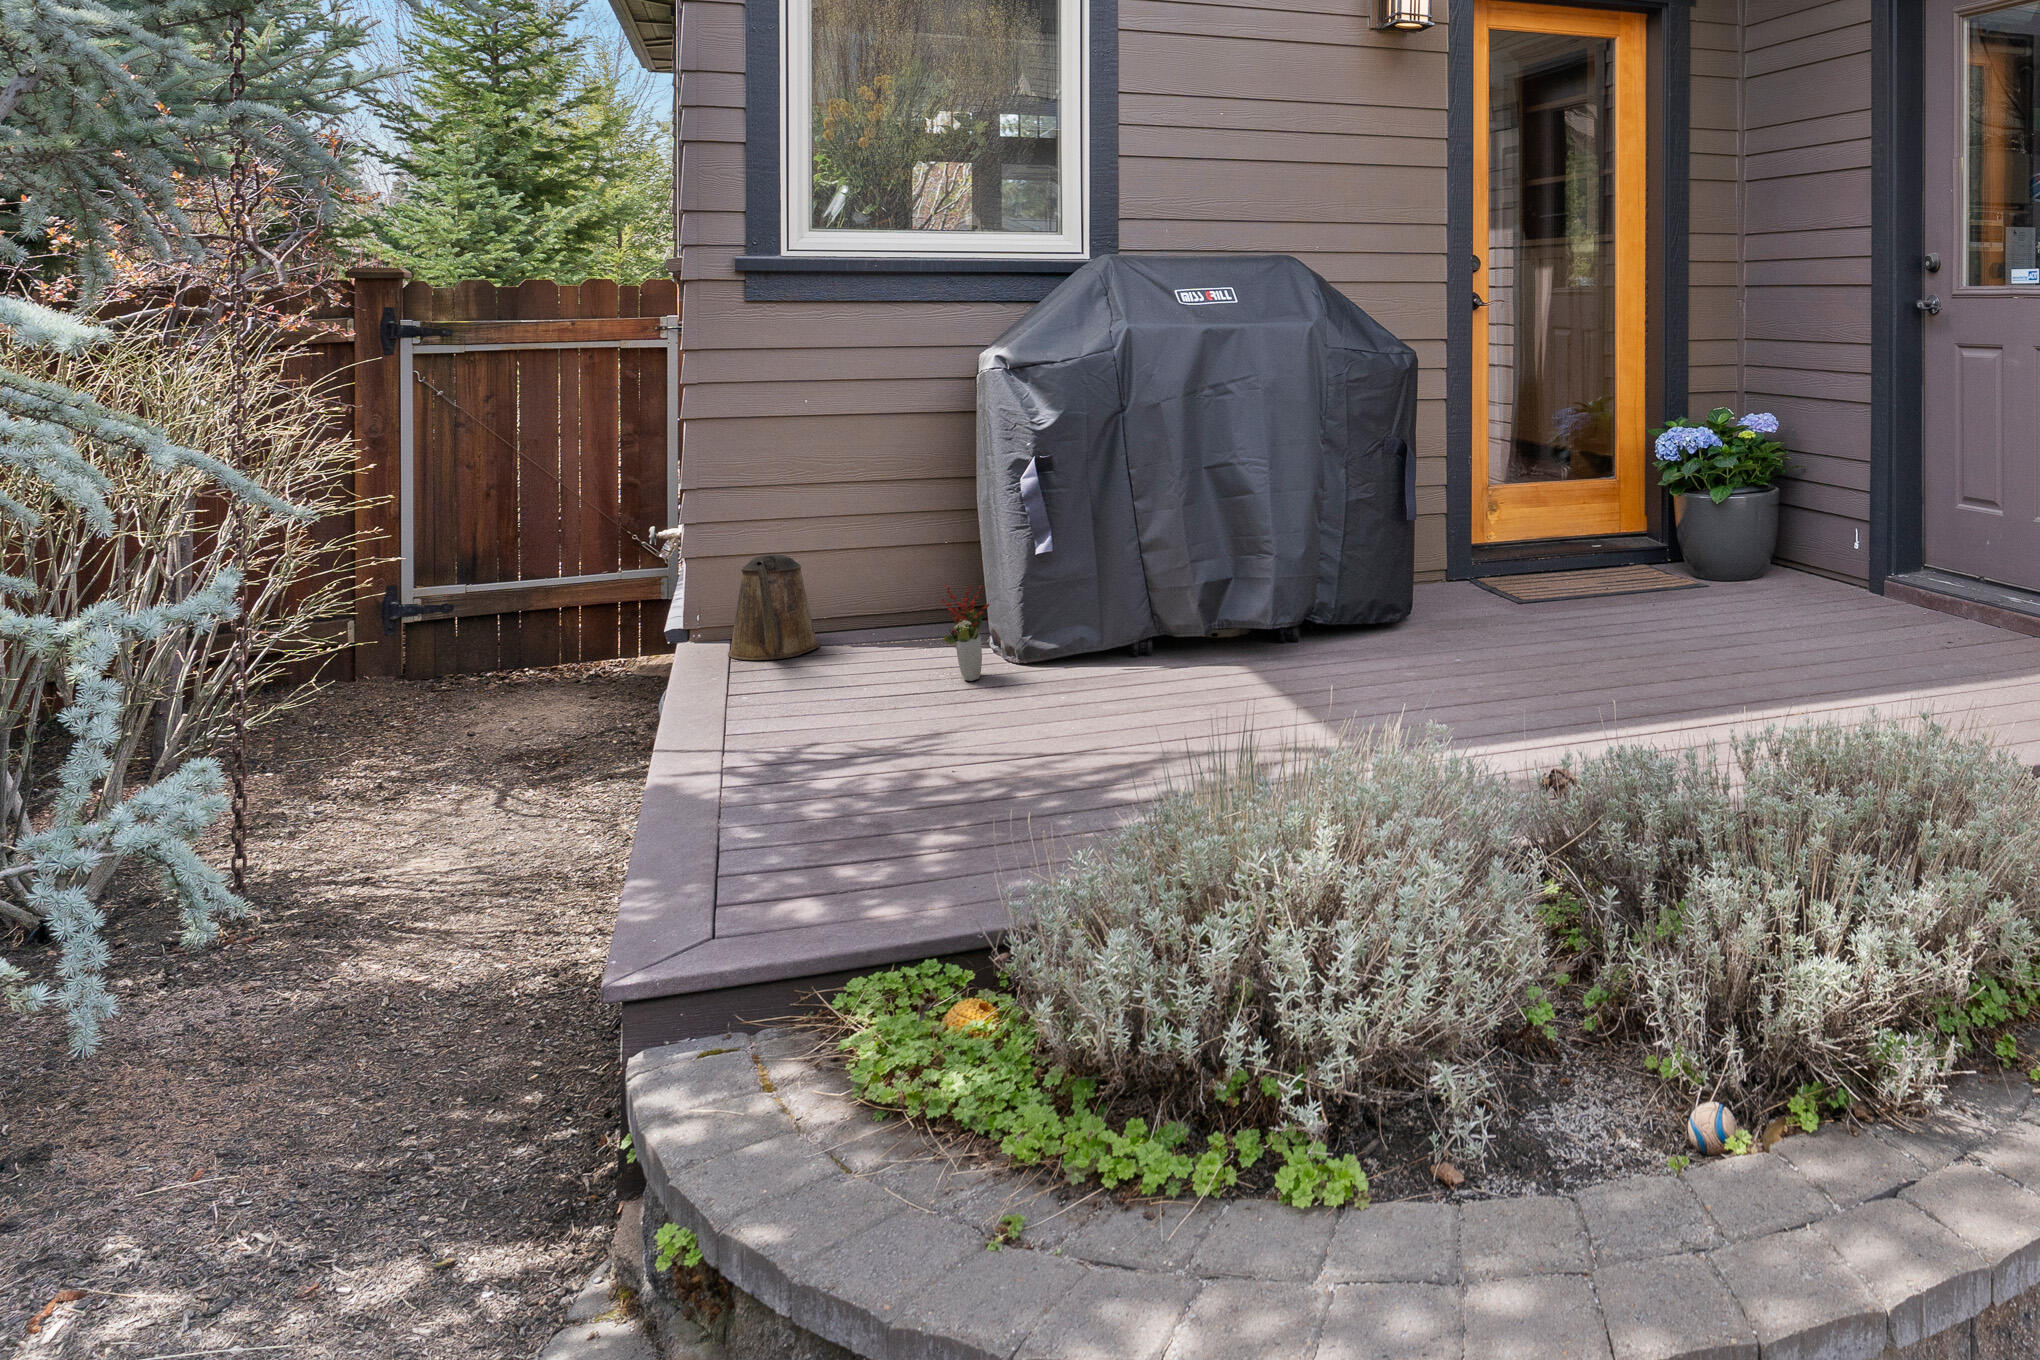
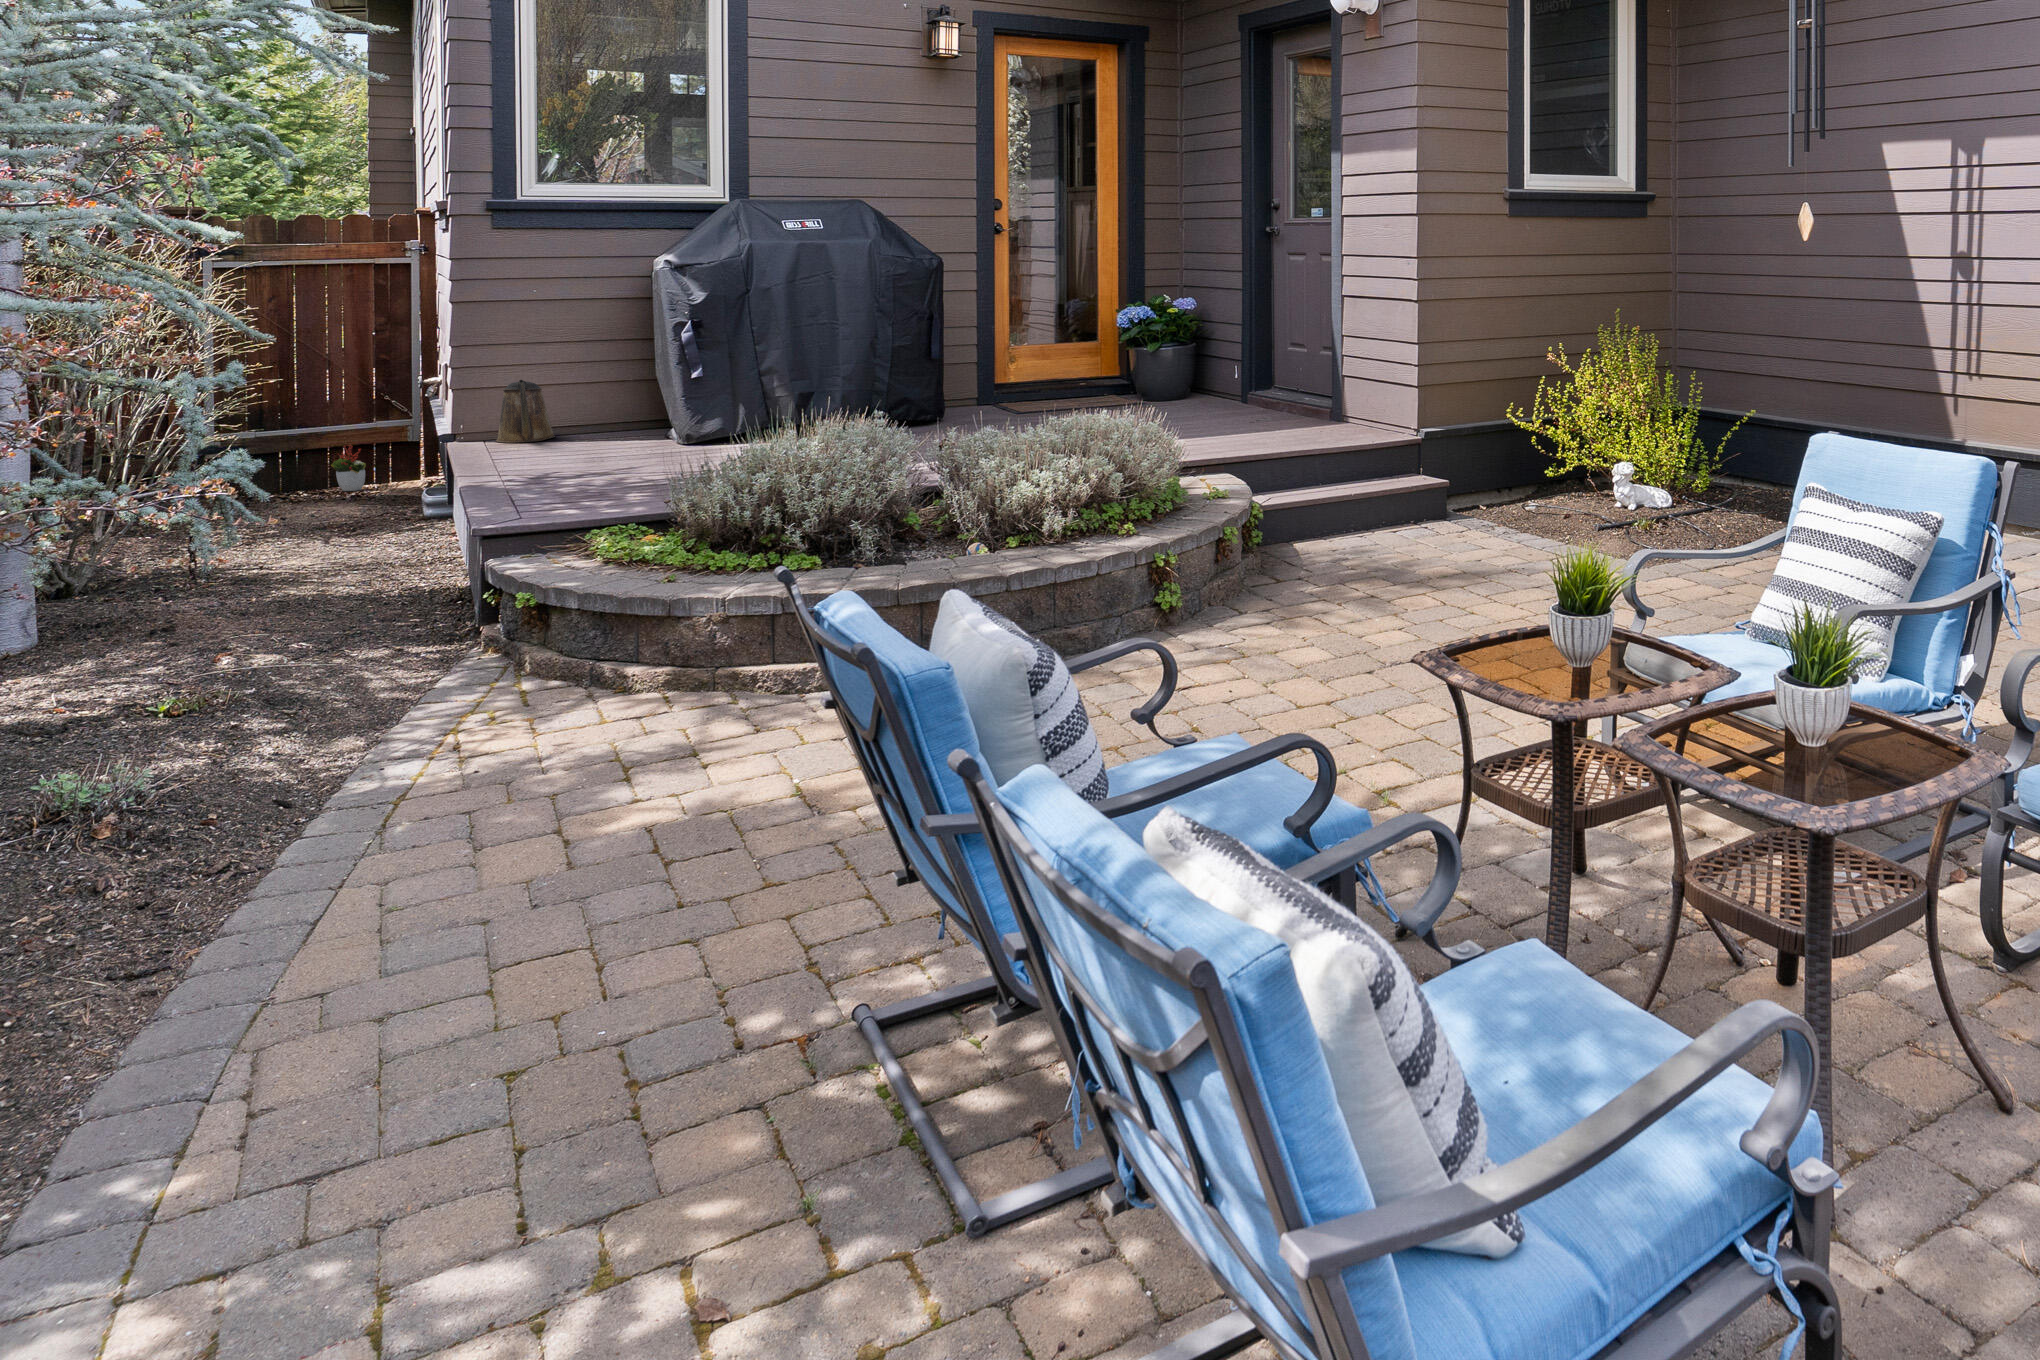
decorative plant: present [941,584,990,681] -> present [331,445,366,491]

